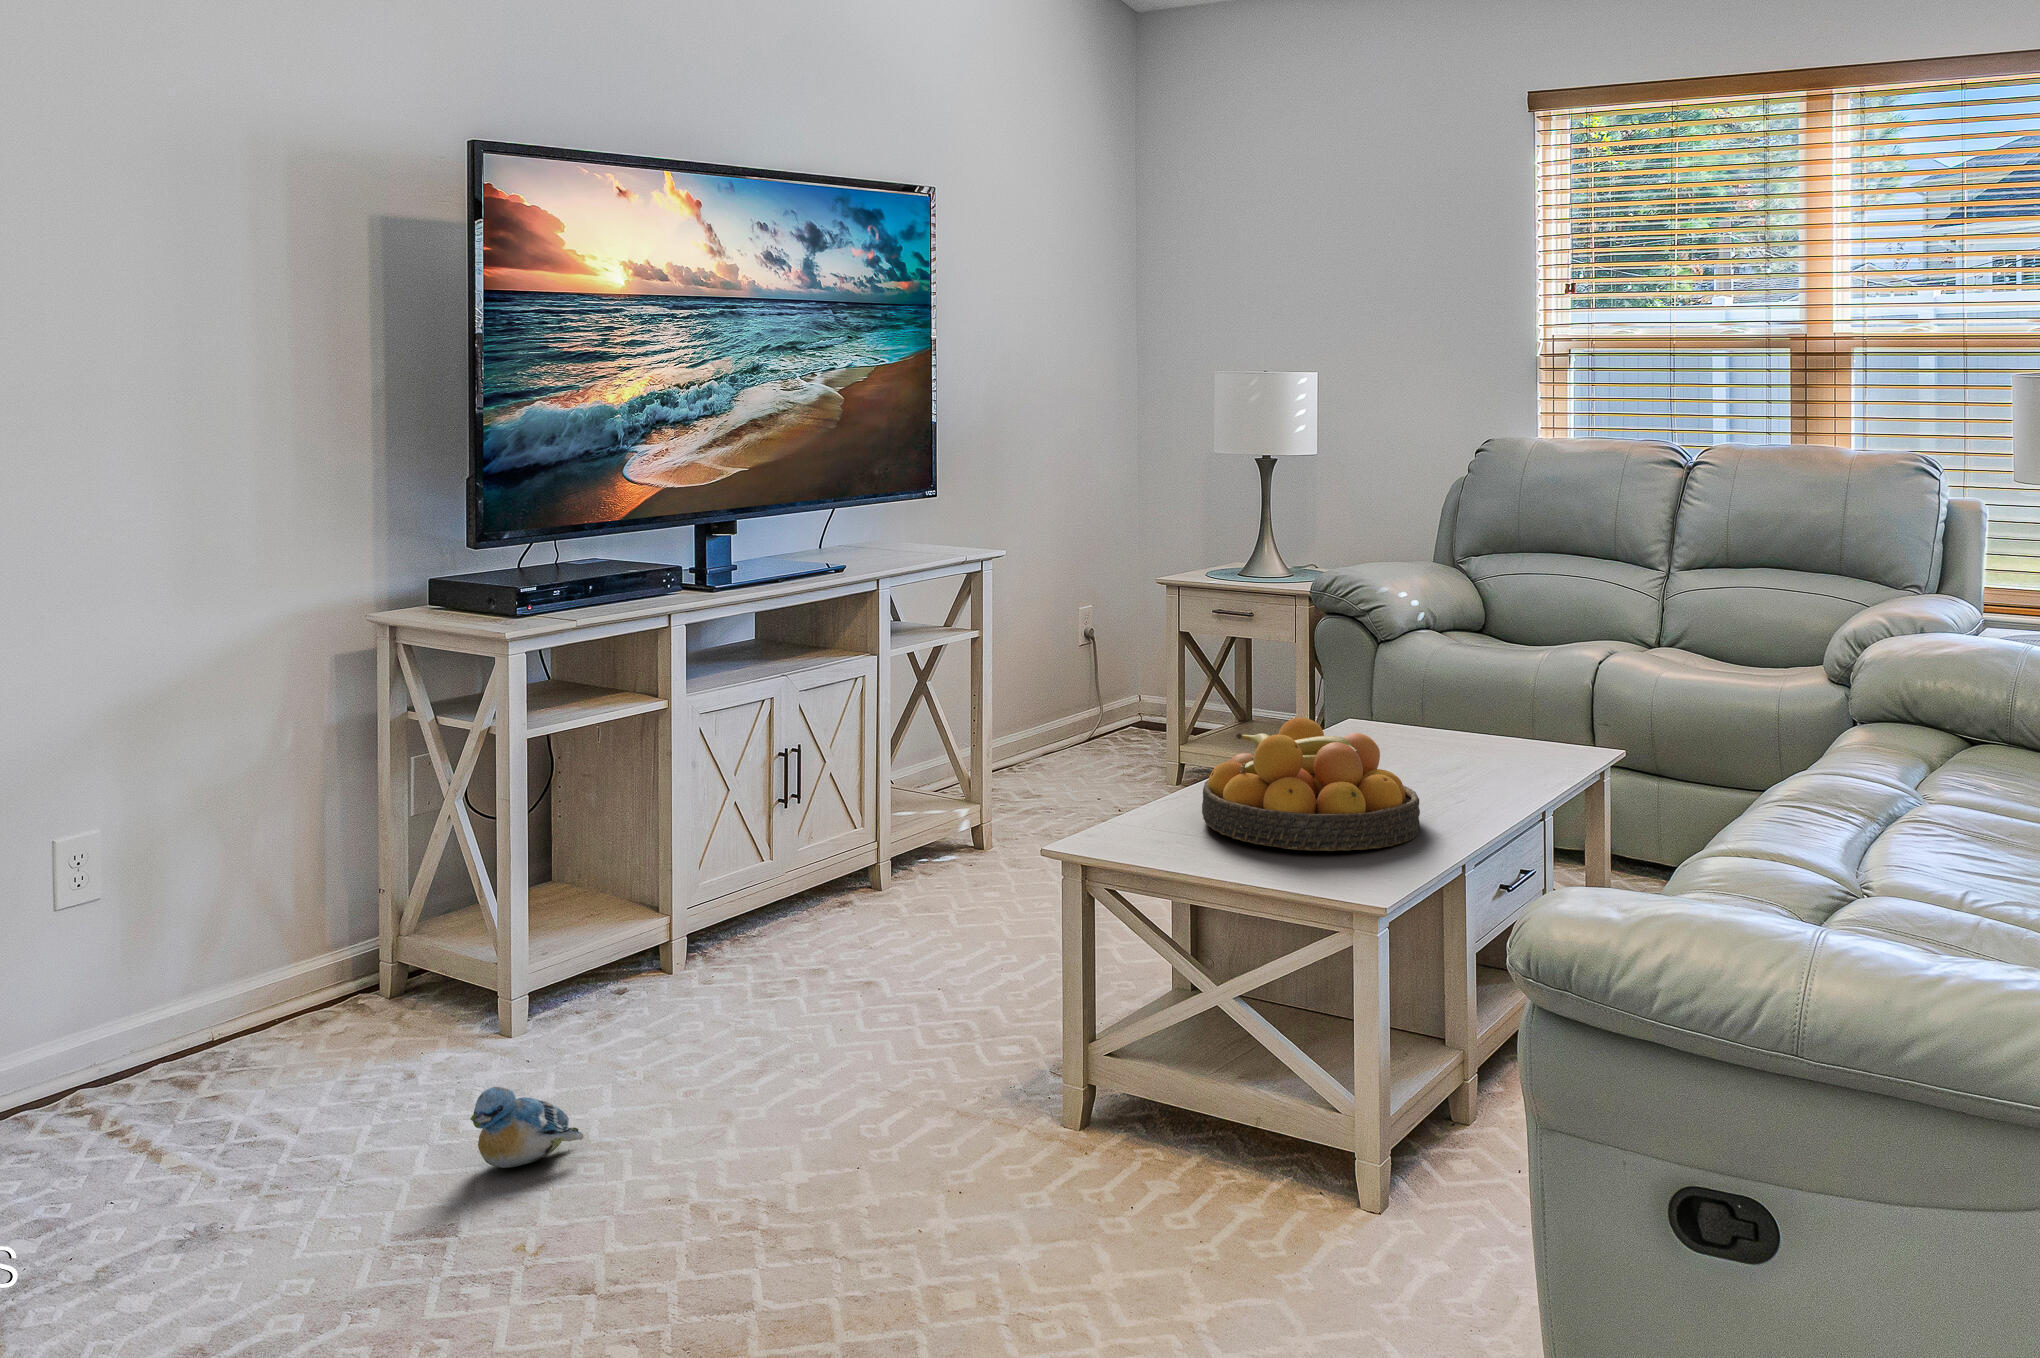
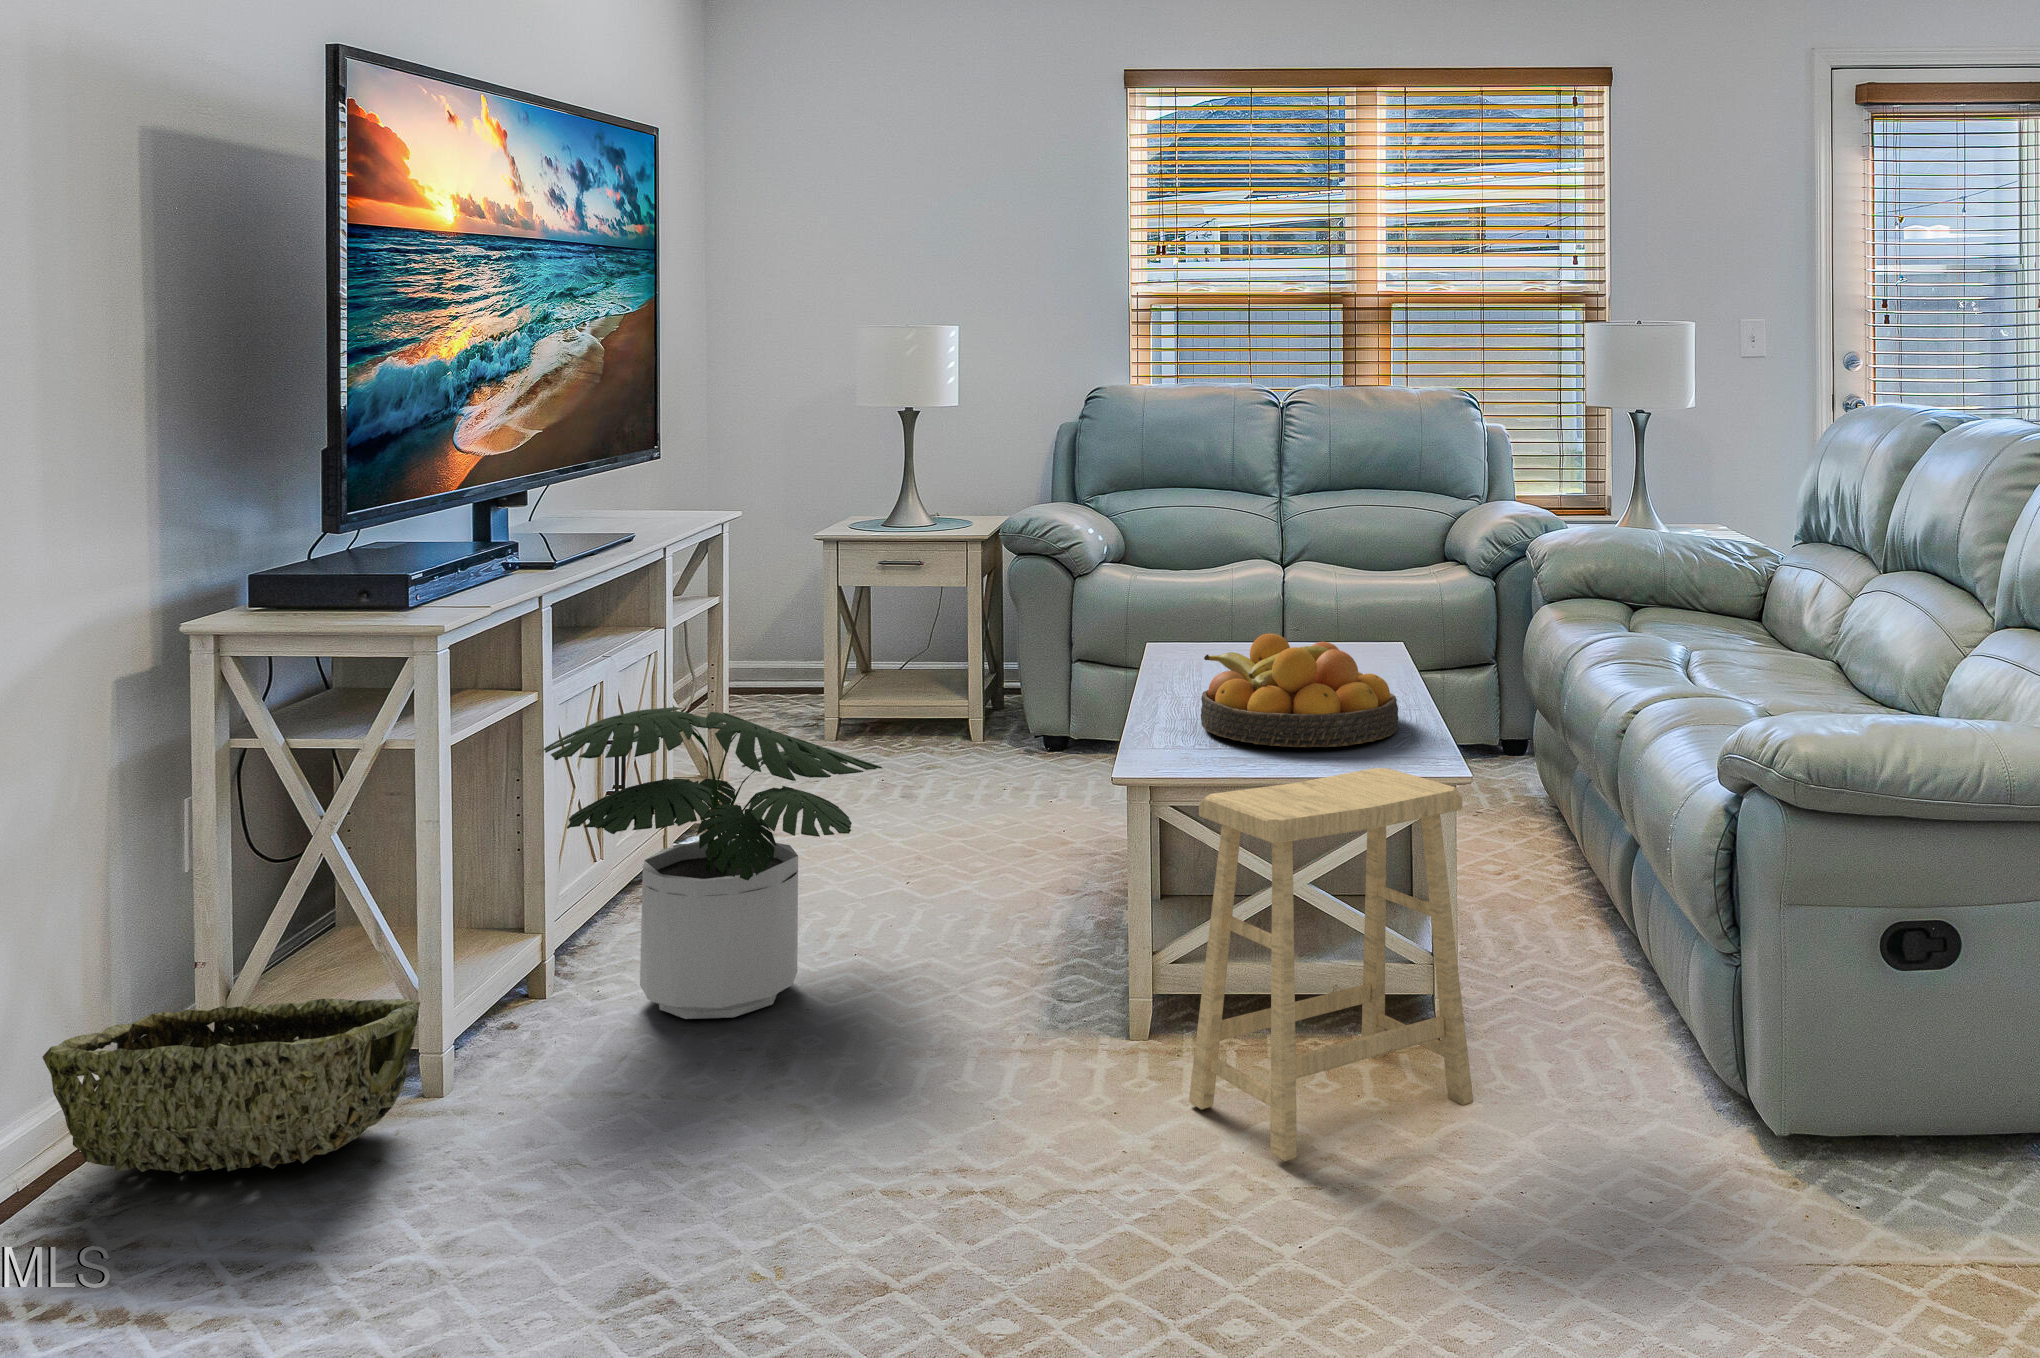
potted plant: none [625,725,952,1019] -> present [544,707,882,1019]
footstool: none [1029,876,1309,1278] -> present [1189,768,1473,1161]
woven basket: none [220,920,487,1060] -> present [42,998,420,1173]
plush toy: present [470,1087,584,1168] -> none [603,1130,710,1221]

